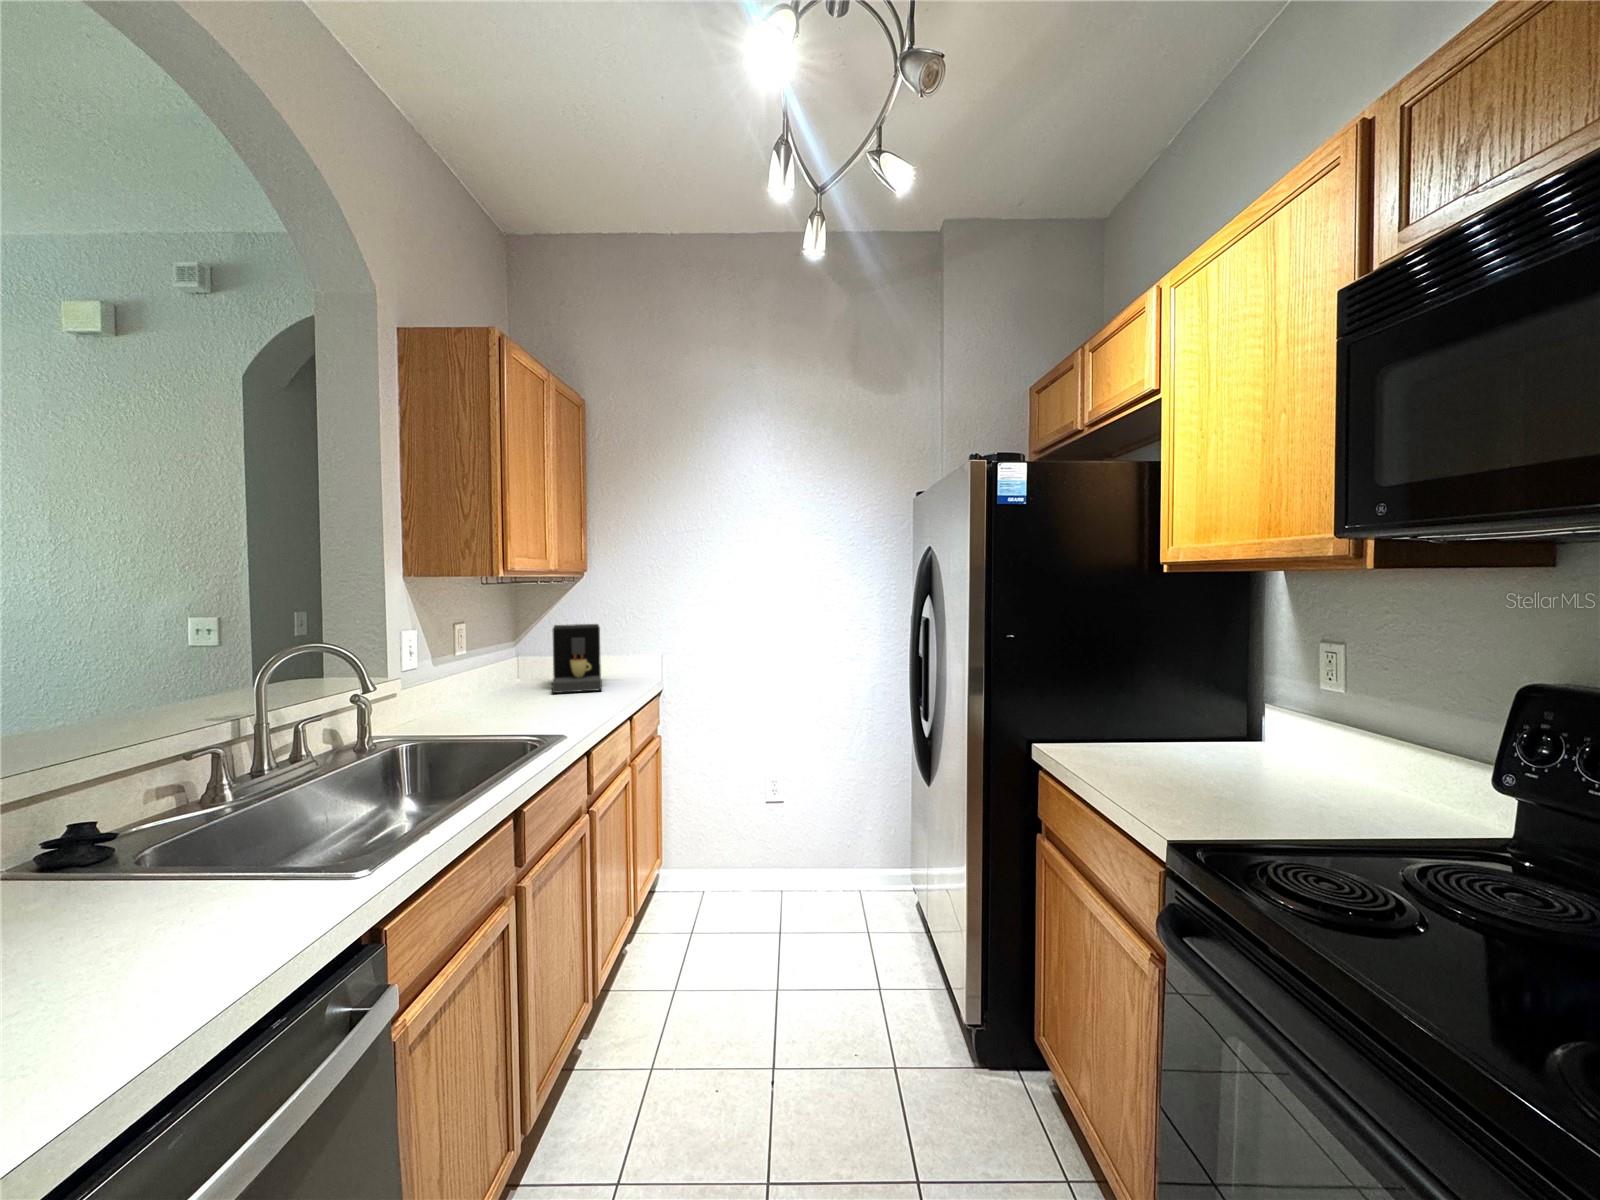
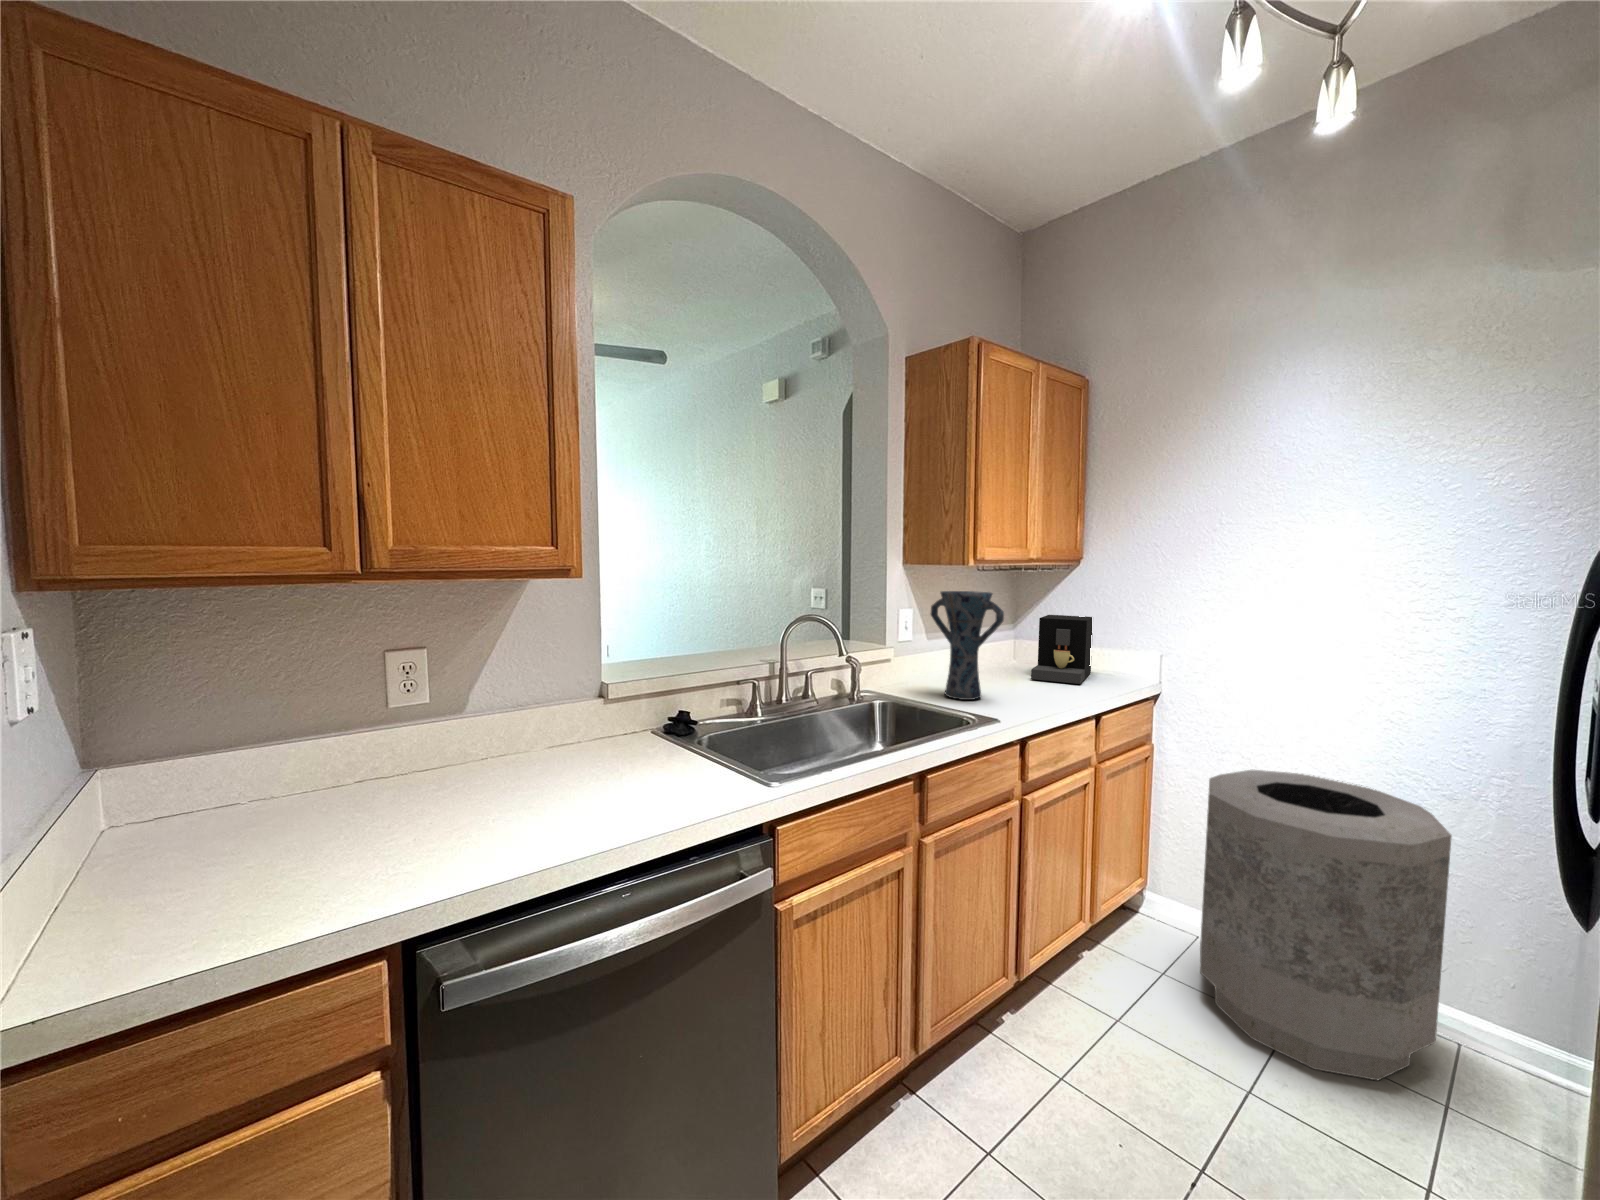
vase: none [451,604,546,726] -> present [931,591,1004,700]
trash can: none [717,734,866,958] -> present [1200,770,1452,1081]

